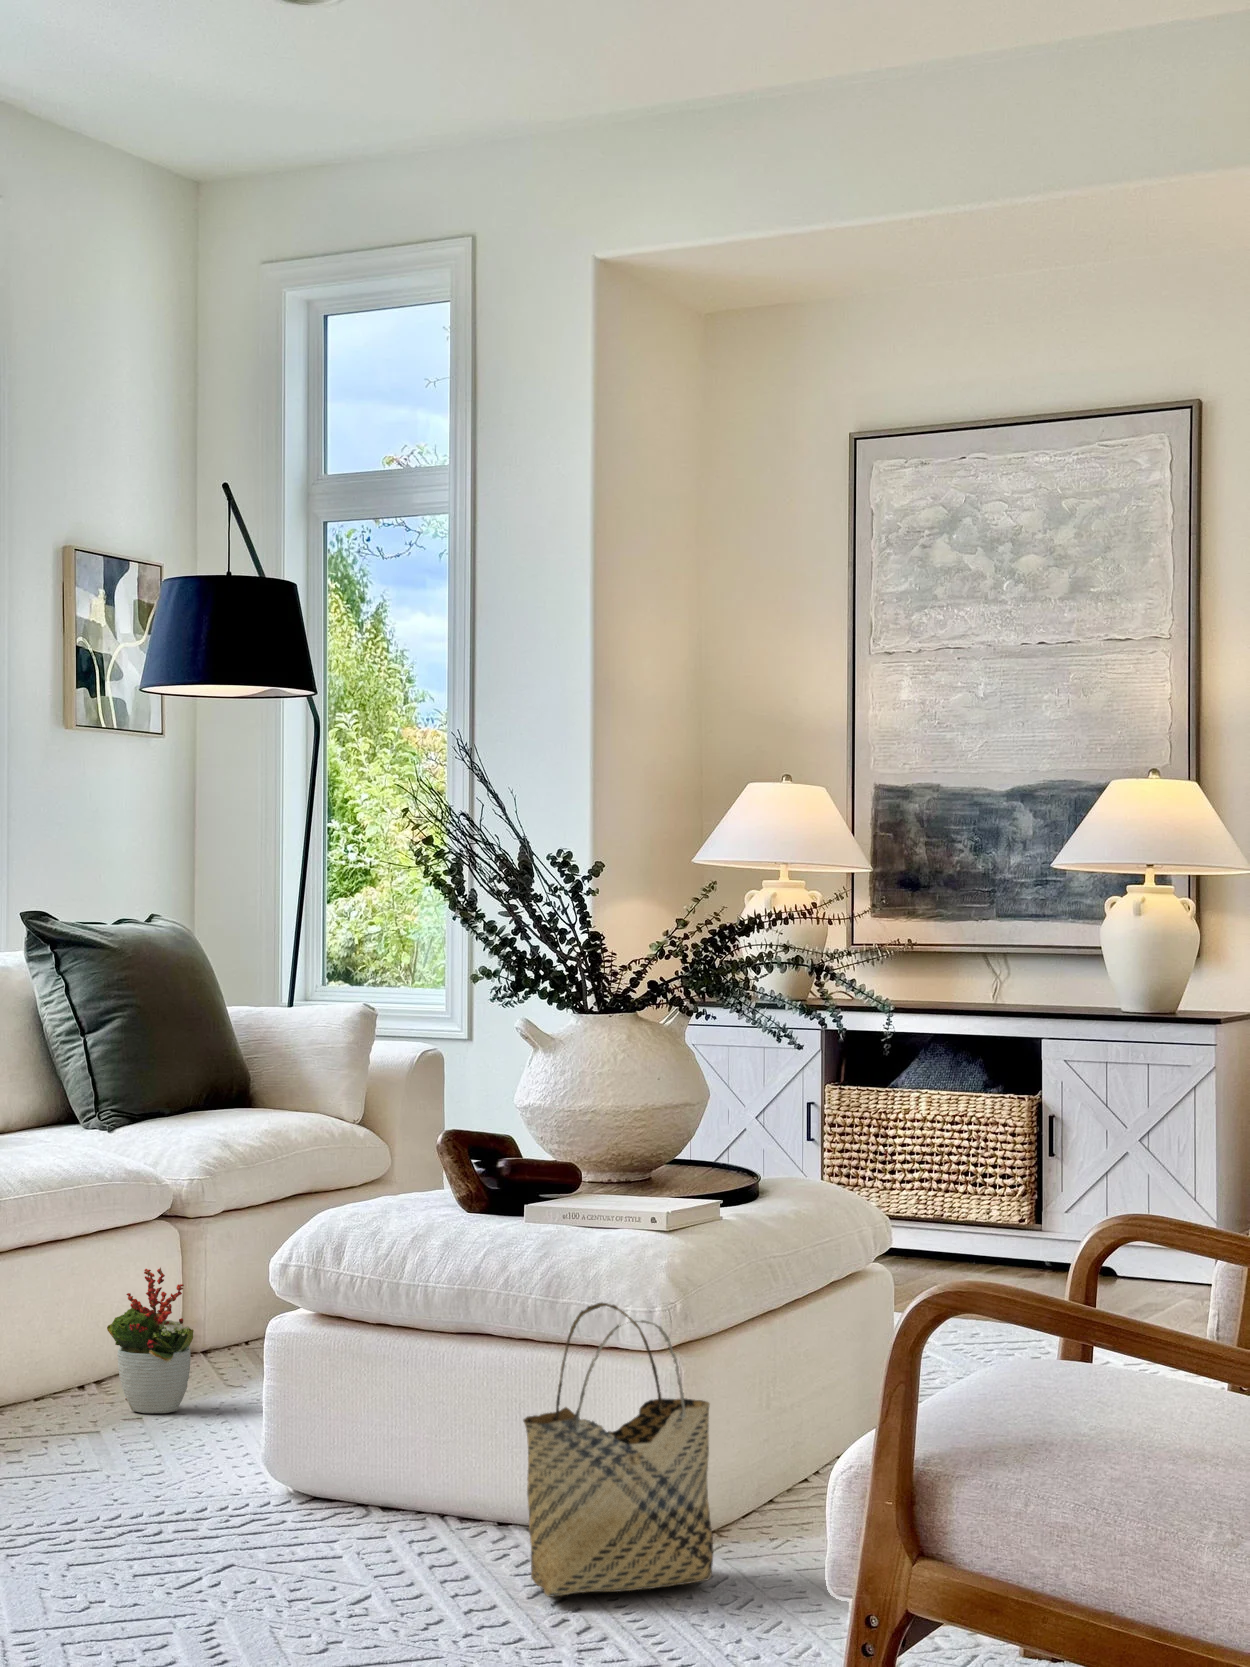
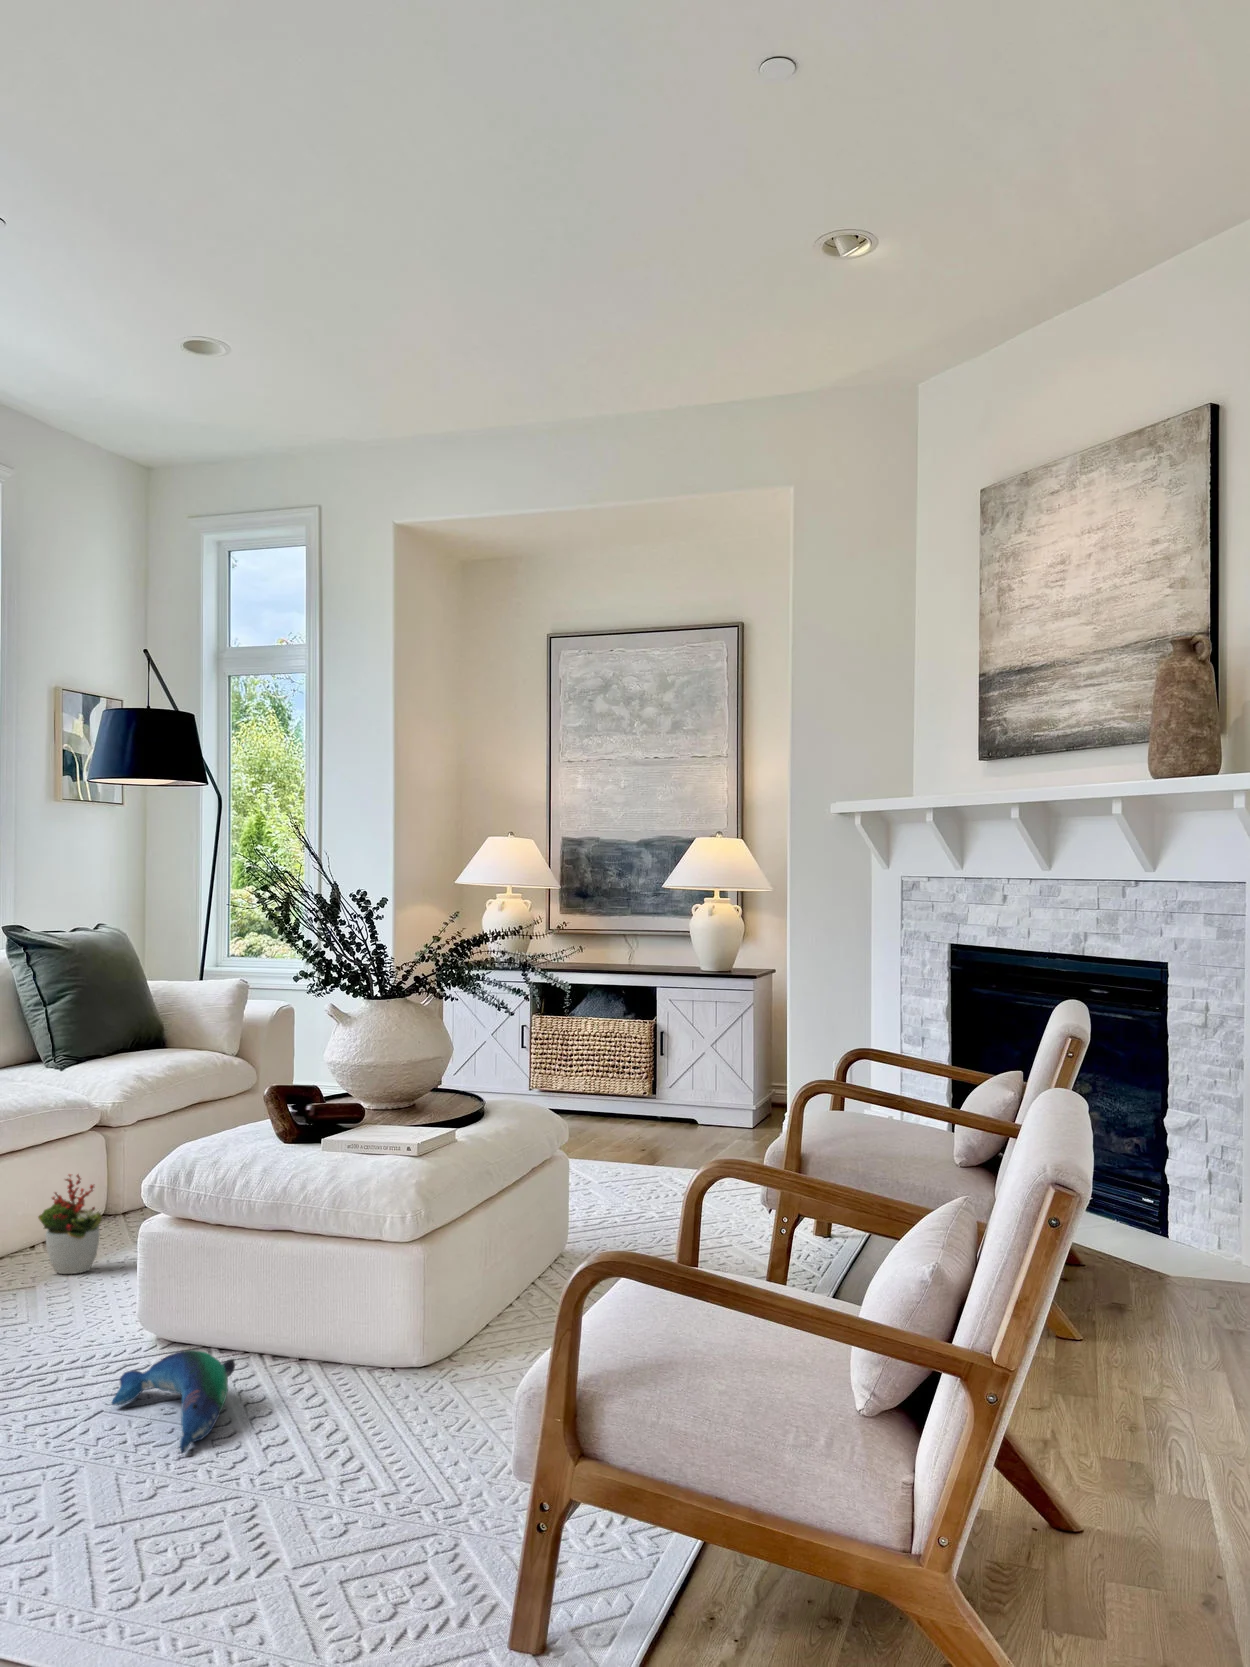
woven basket: present [523,1303,713,1597] -> none [309,1212,444,1435]
plush toy: none [253,1485,417,1602] -> present [112,1350,235,1453]

